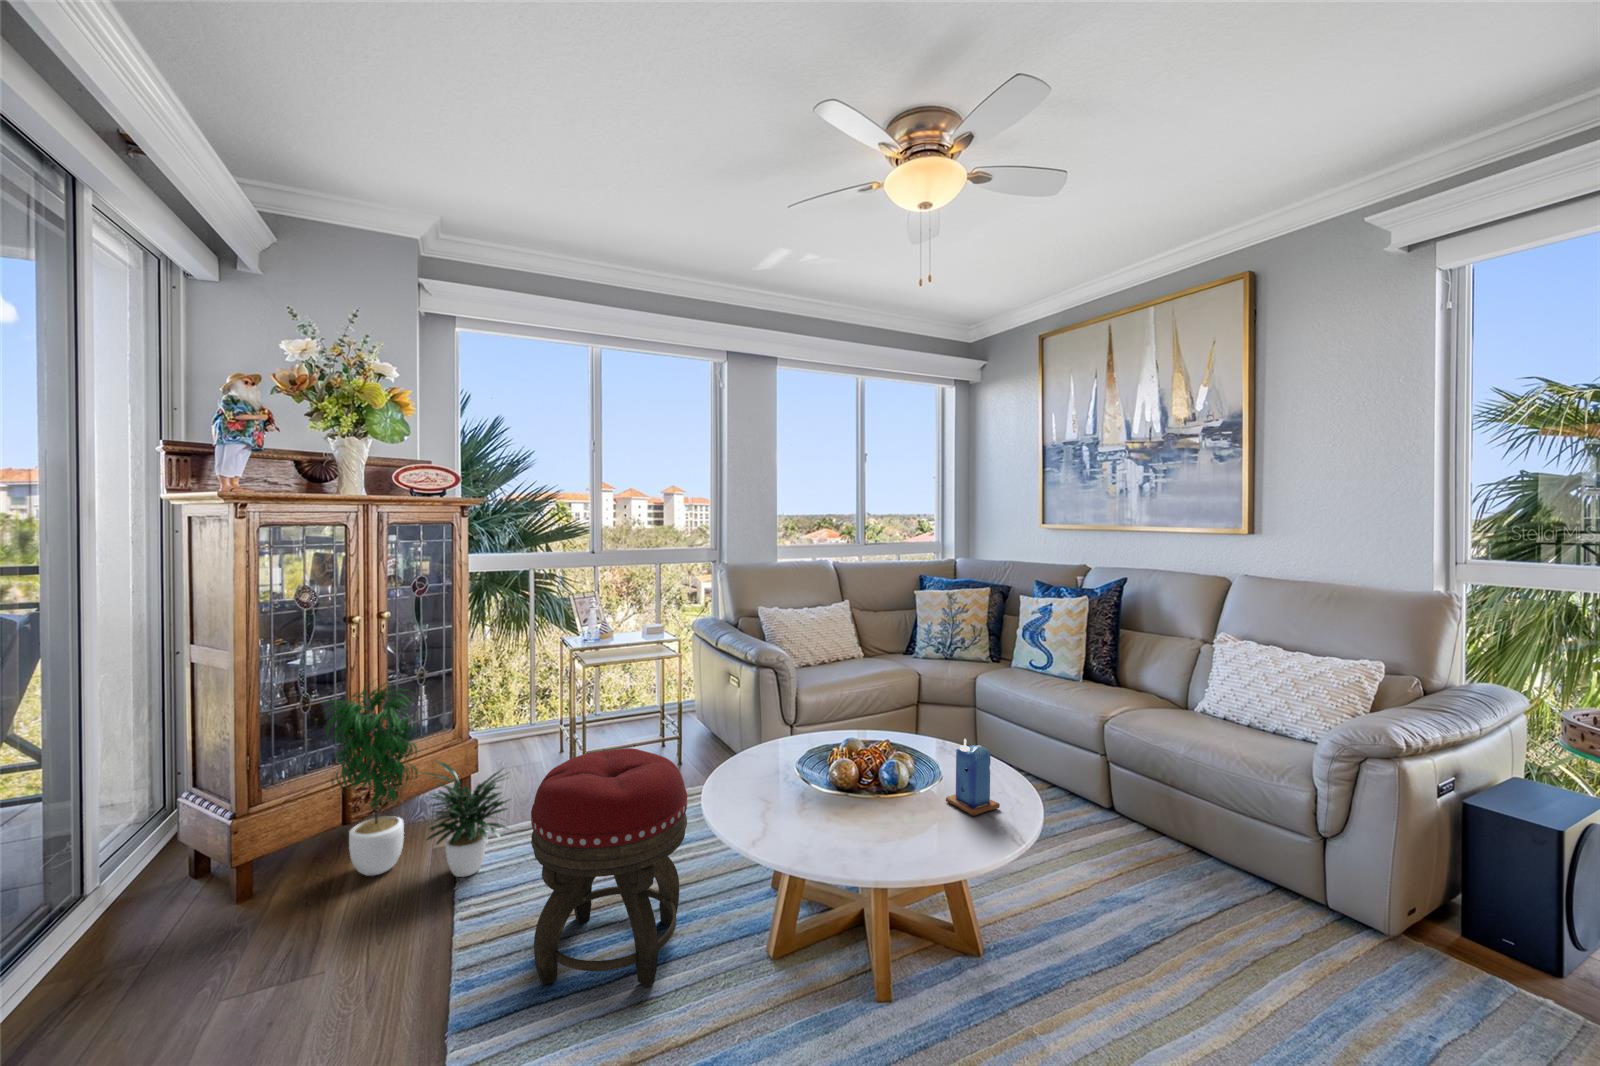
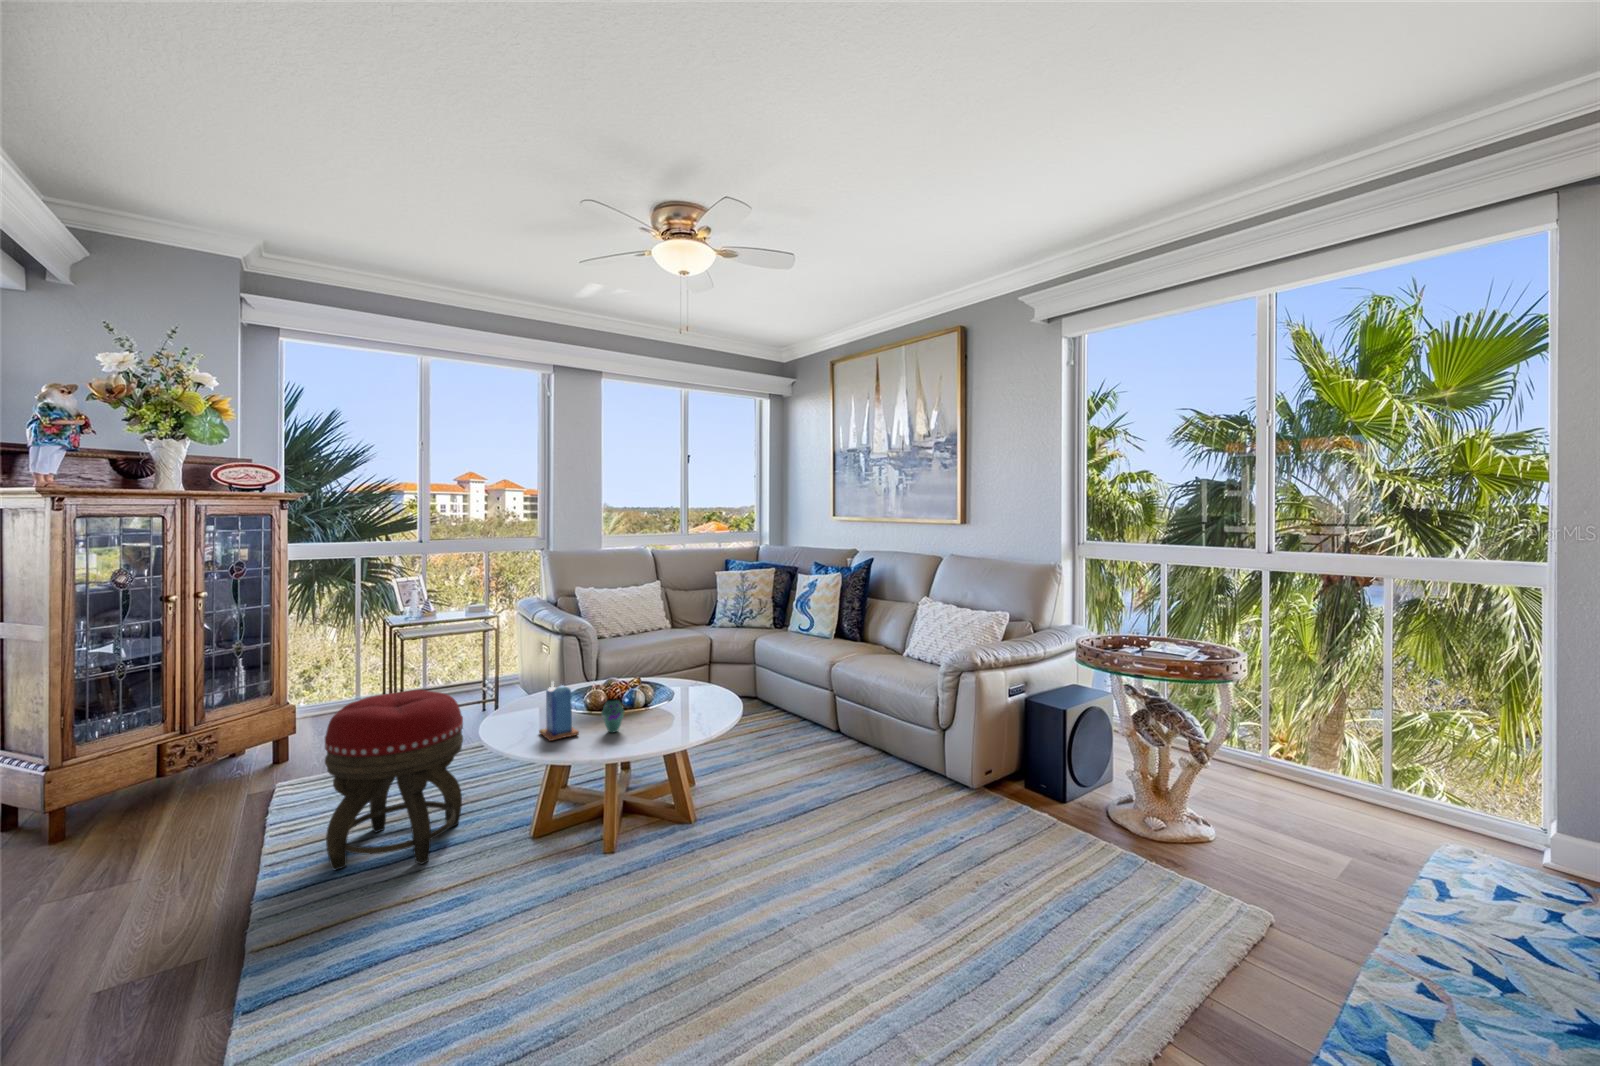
potted plant: present [325,683,510,877] -> none [136,644,323,817]
candle: present [946,739,1000,816] -> present [539,682,579,741]
vase: none [867,780,898,827] -> present [601,698,625,732]

